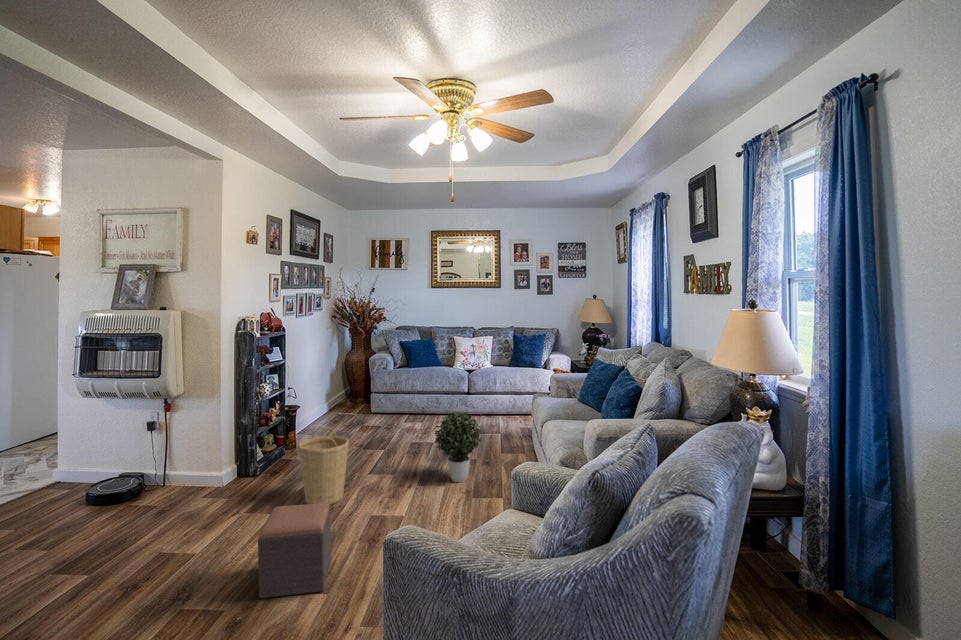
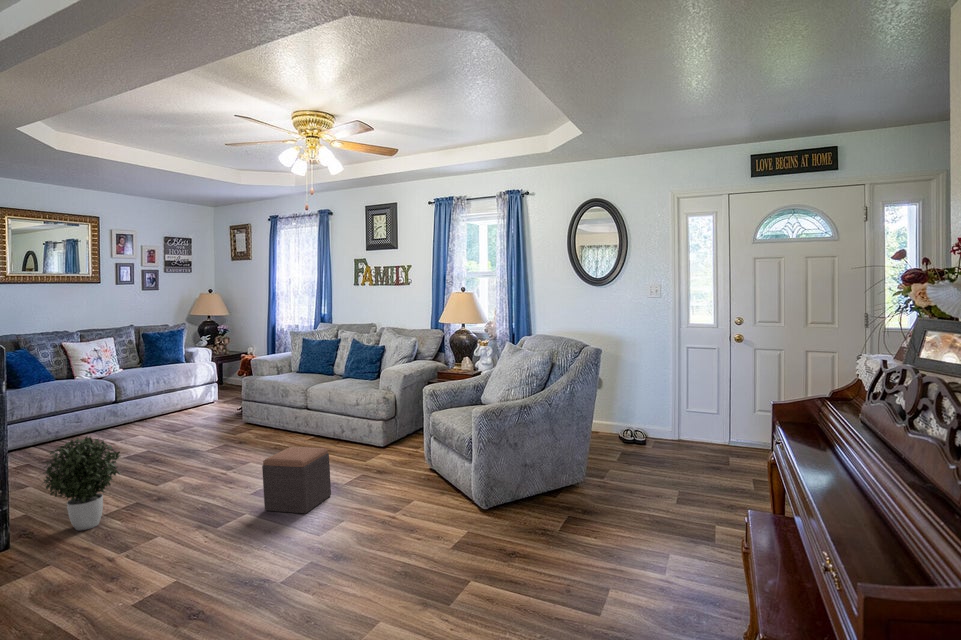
potted plant: present [435,412,483,482] -> present [43,436,121,530]
basket: present [298,427,349,505] -> none [141,423,199,500]

